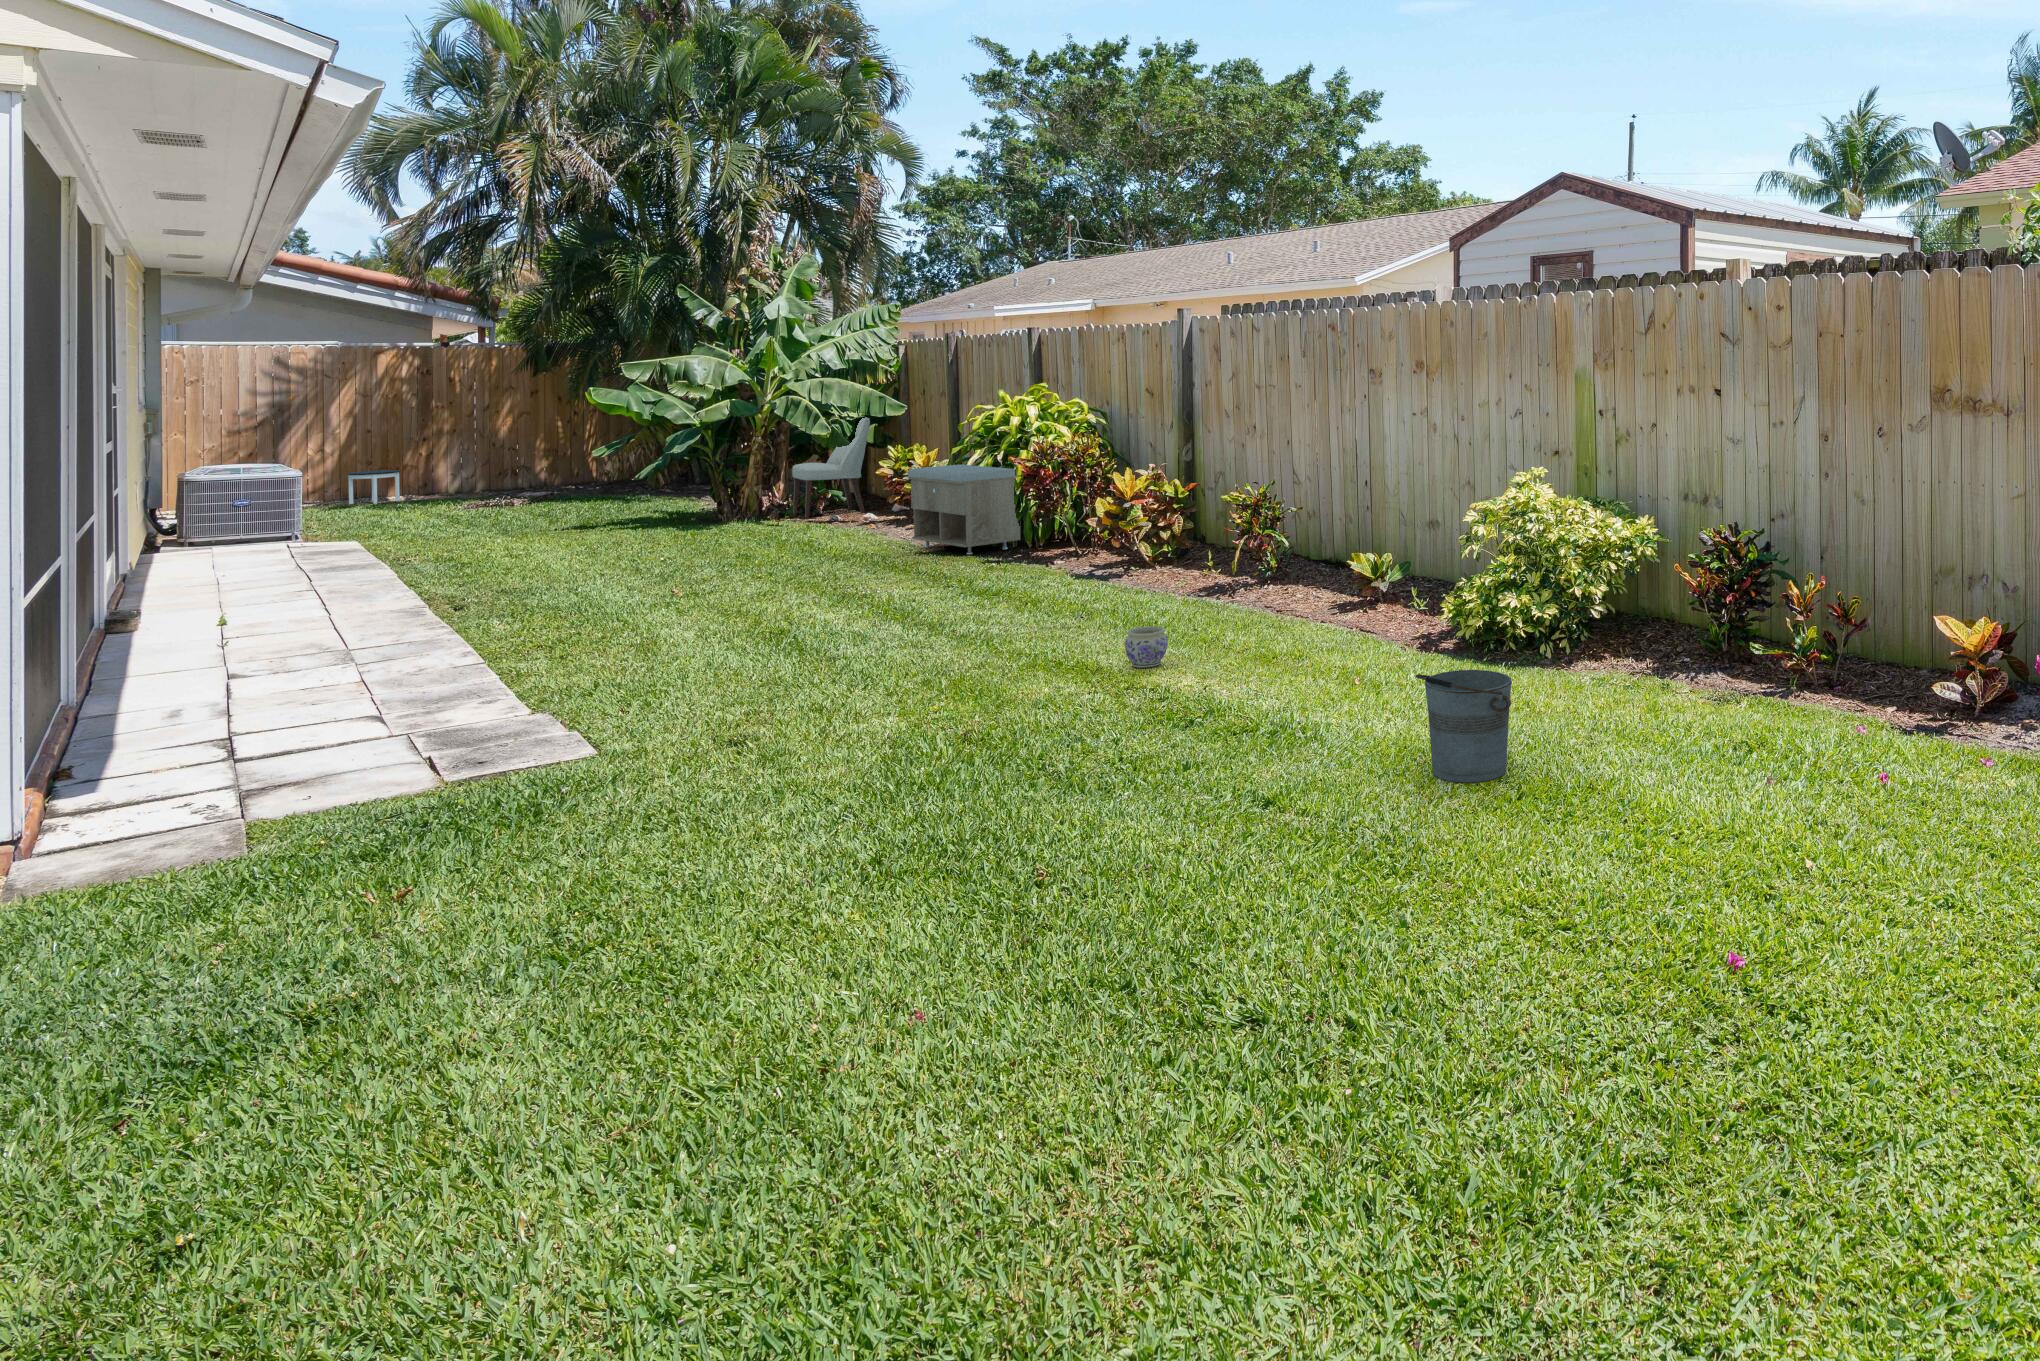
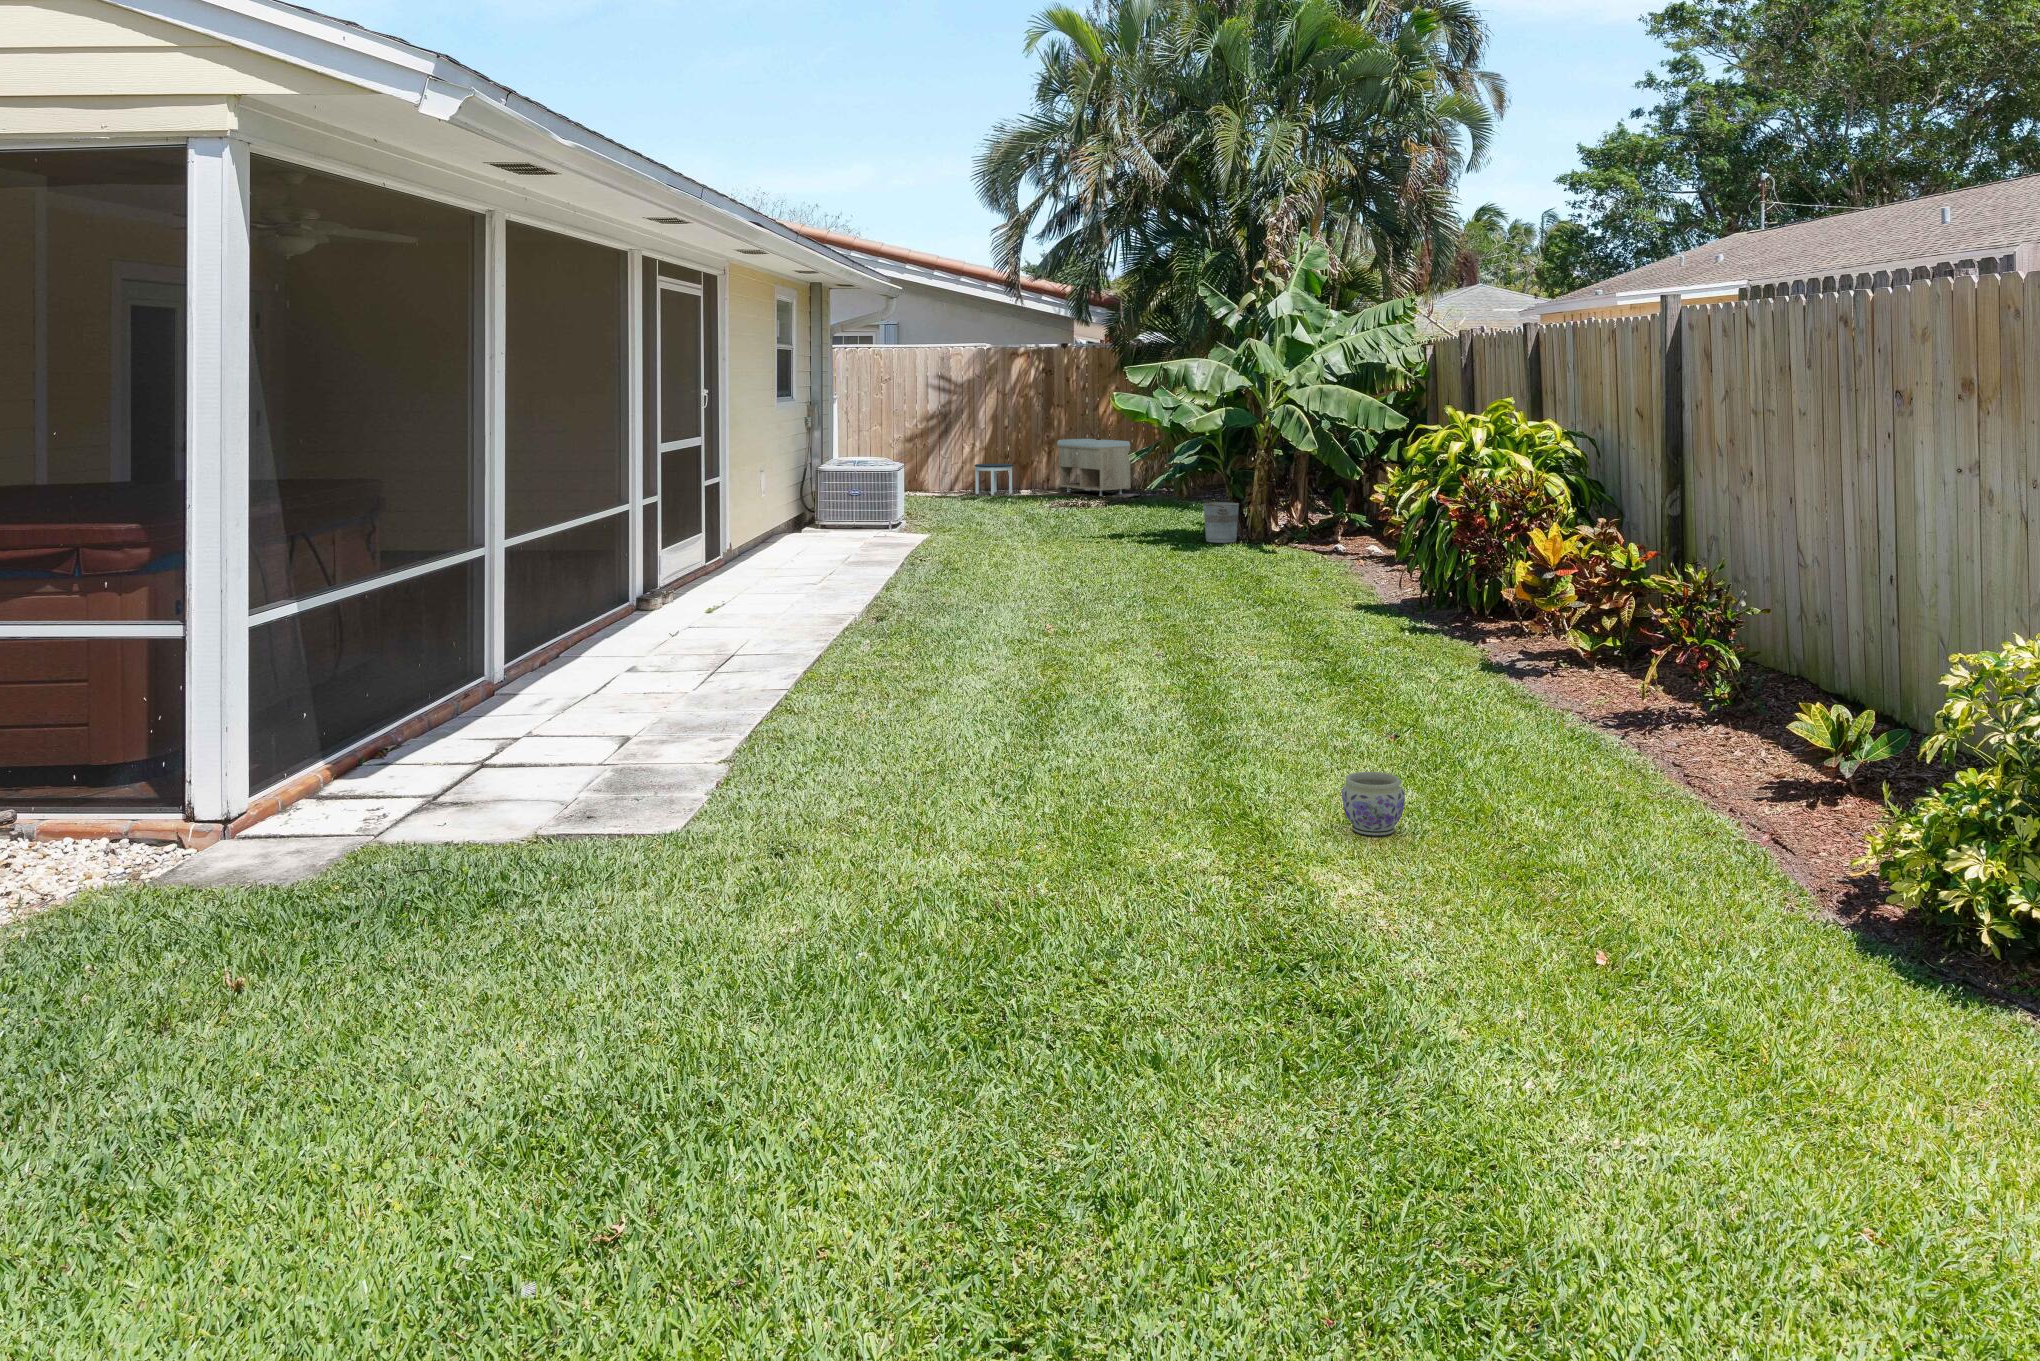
chair: present [792,417,870,518] -> none [1288,432,1366,548]
storage bench: present [908,464,1021,554] -> present [1057,439,1131,496]
bucket: present [1415,670,1512,783] -> present [1203,500,1239,543]

